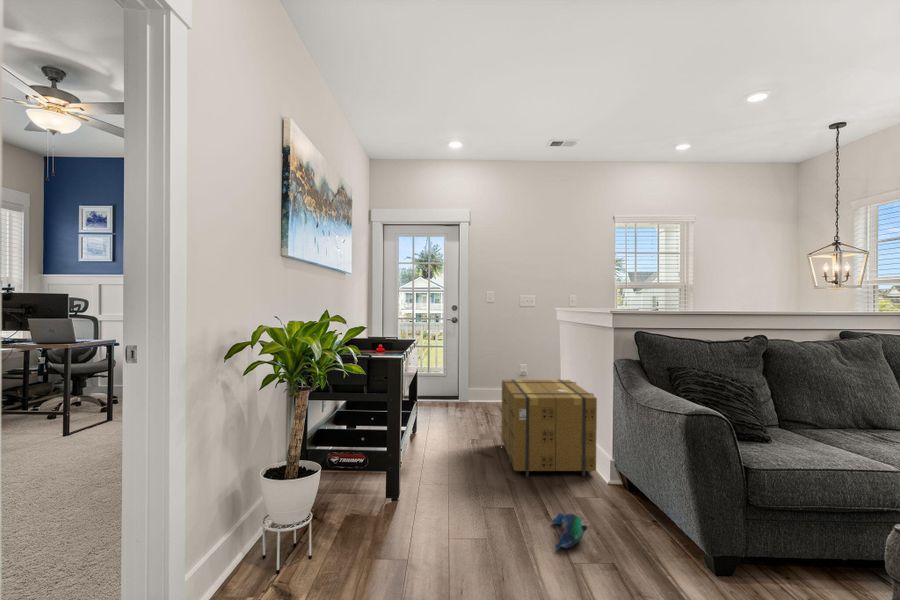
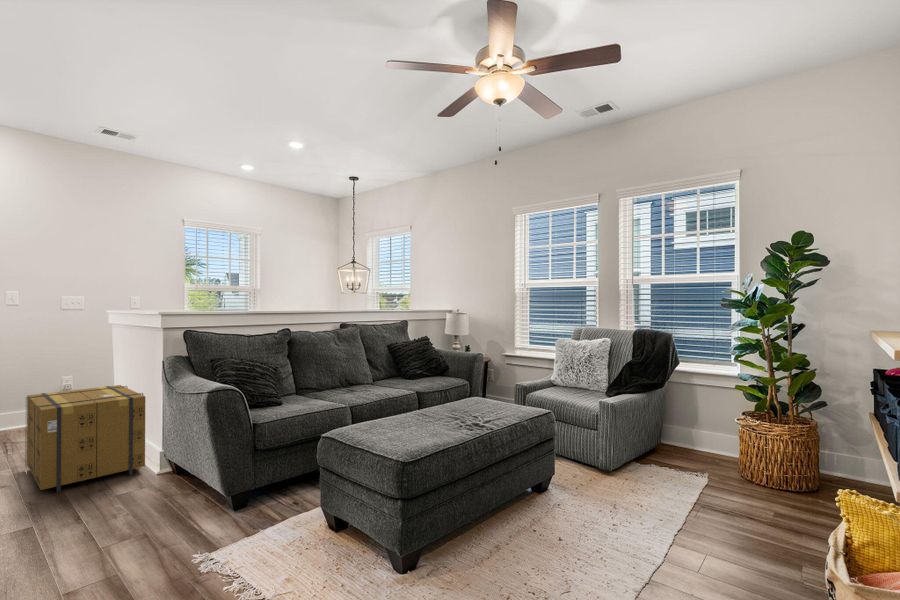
plush toy: present [552,513,588,549] -> none [83,506,122,542]

